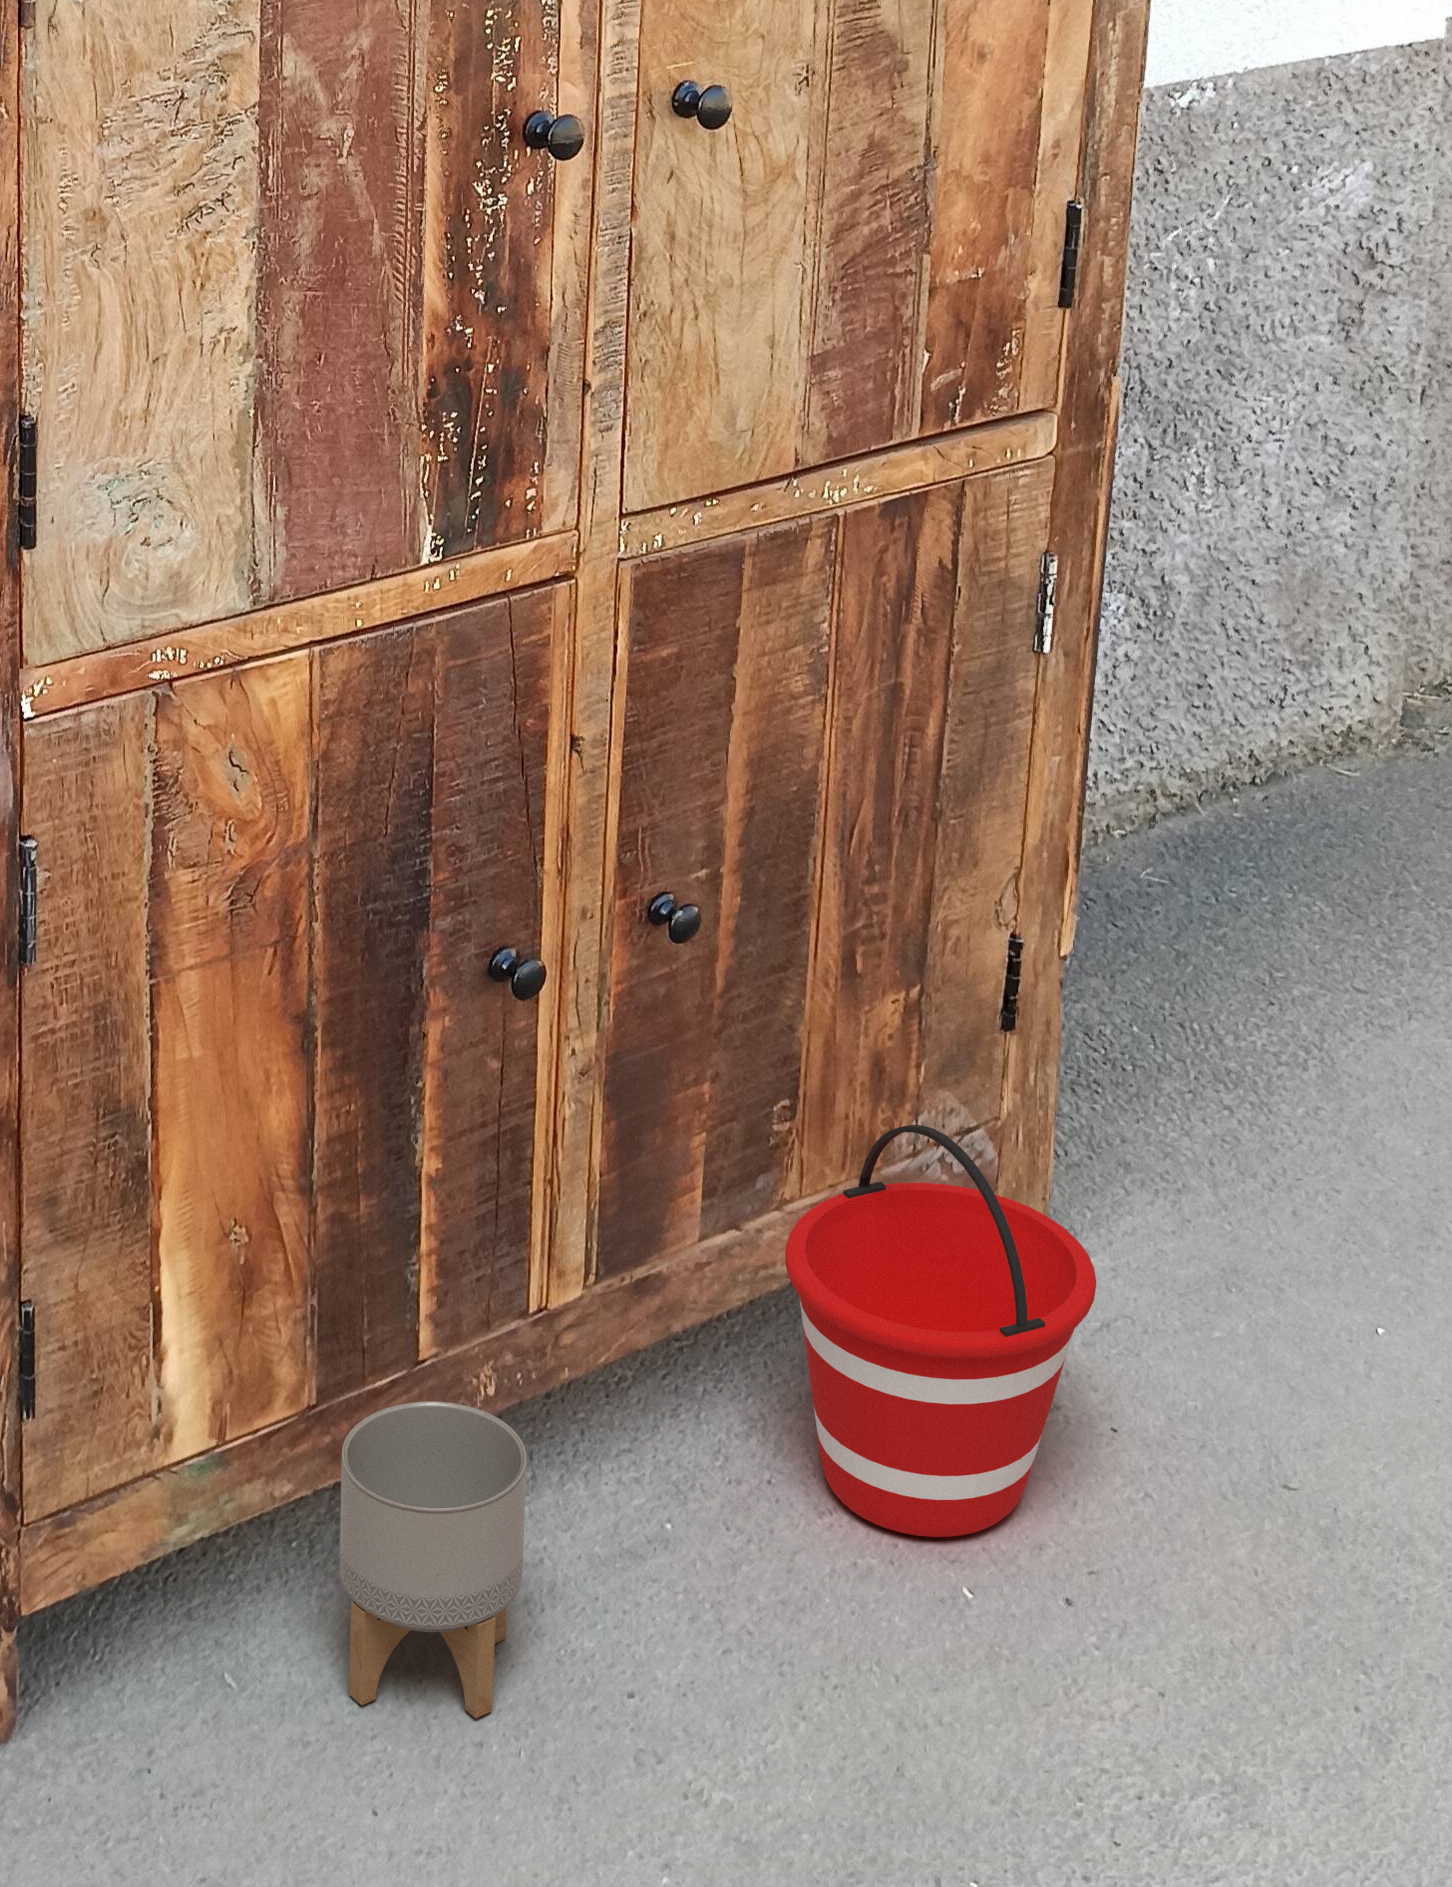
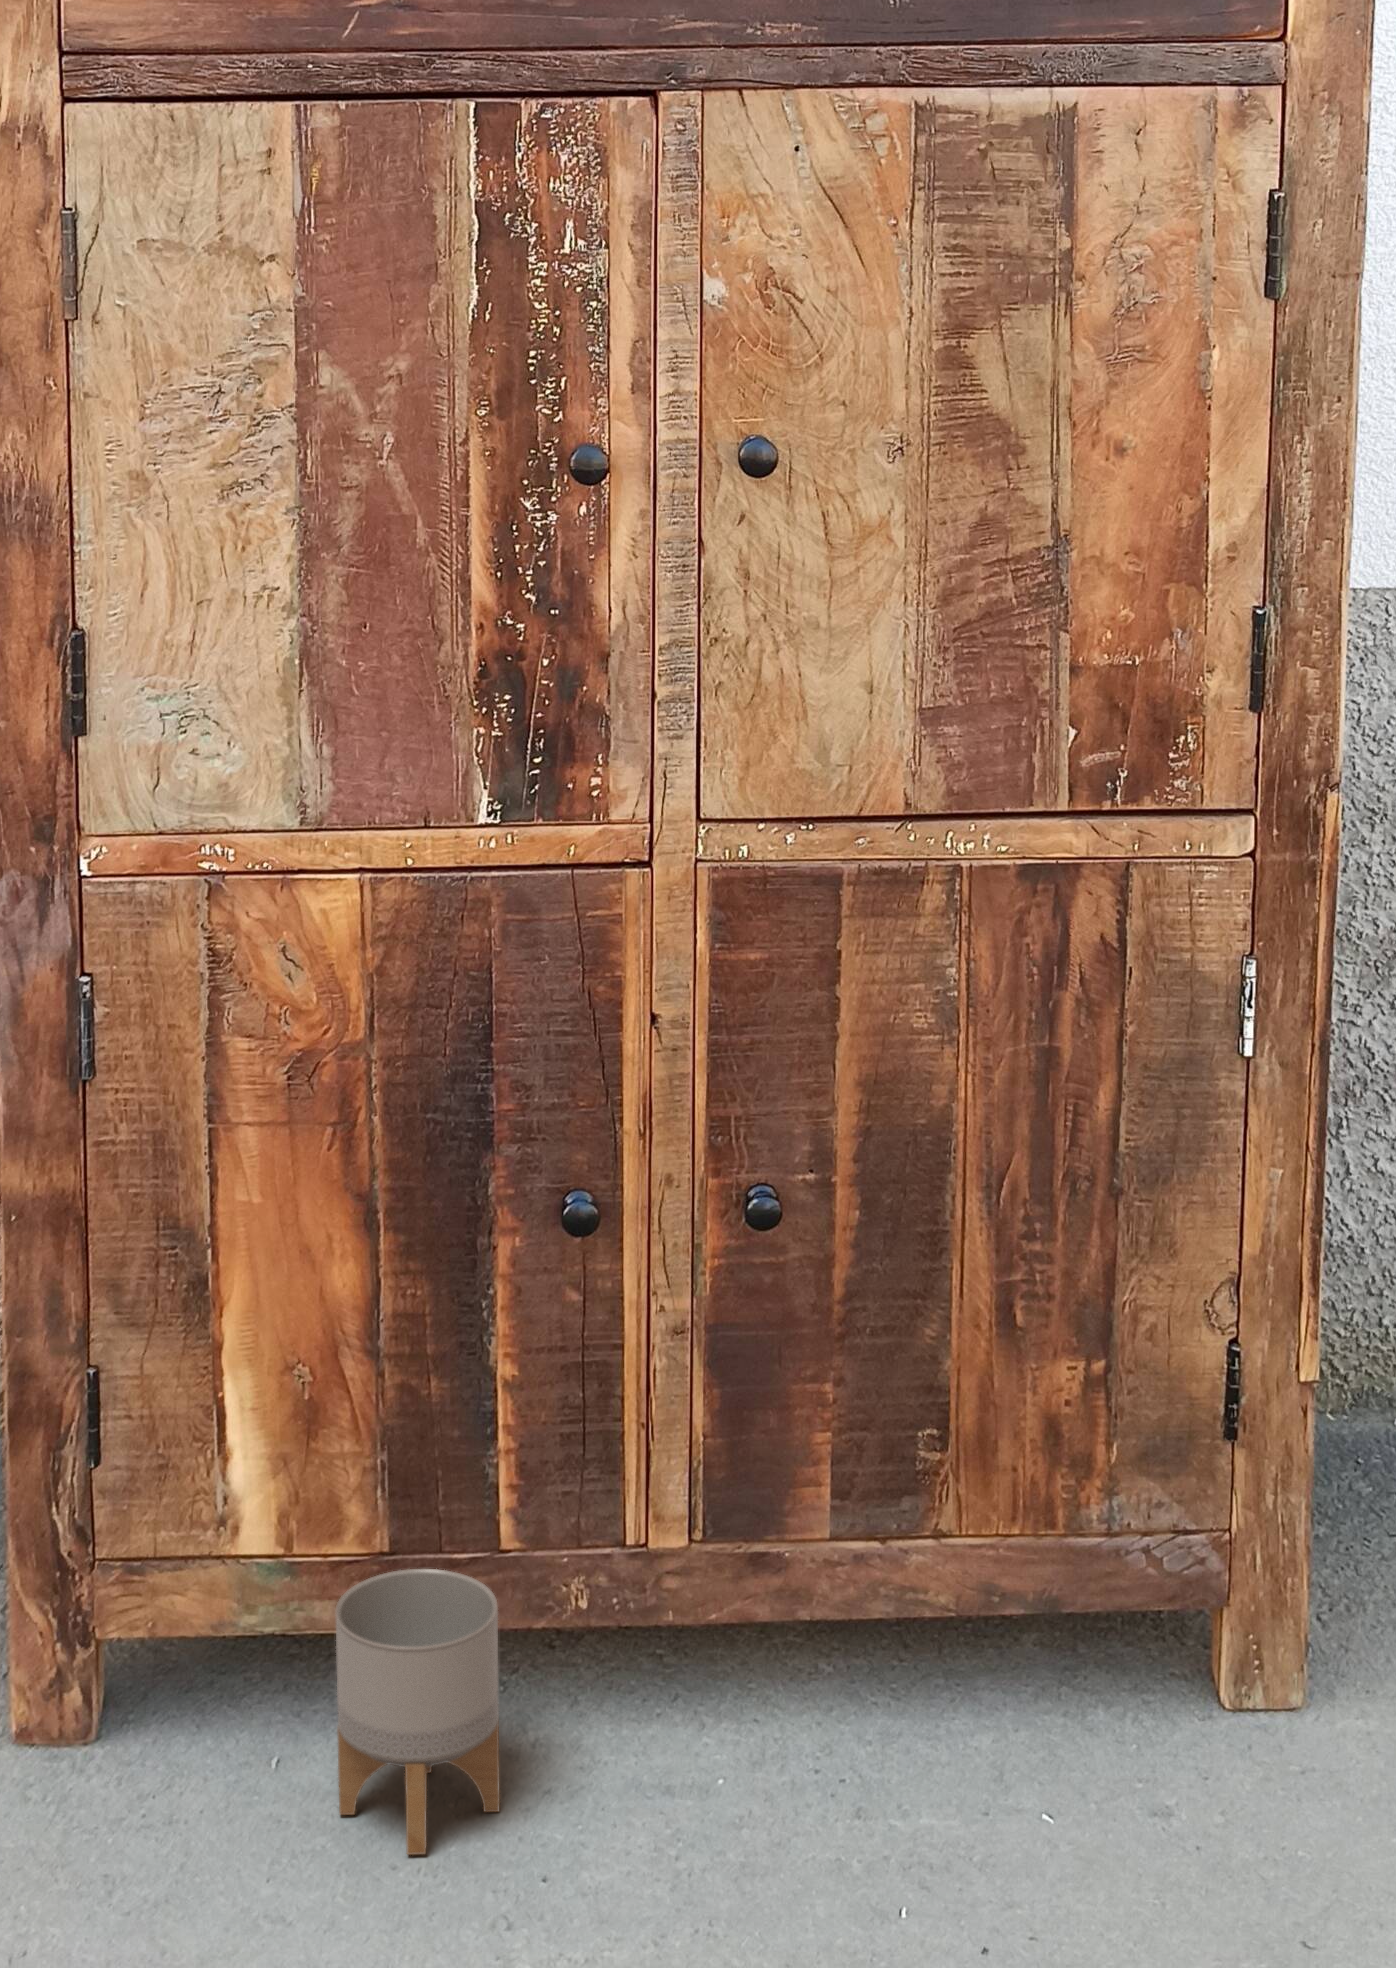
bucket: present [785,1125,1096,1537] -> none [832,1465,1131,1877]

